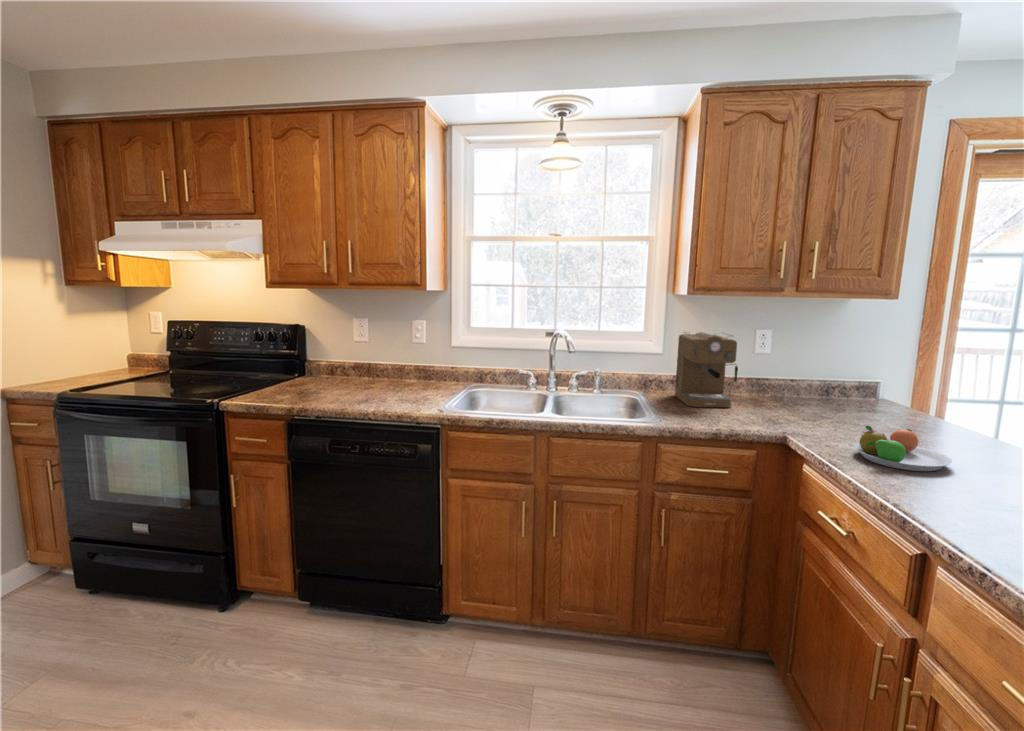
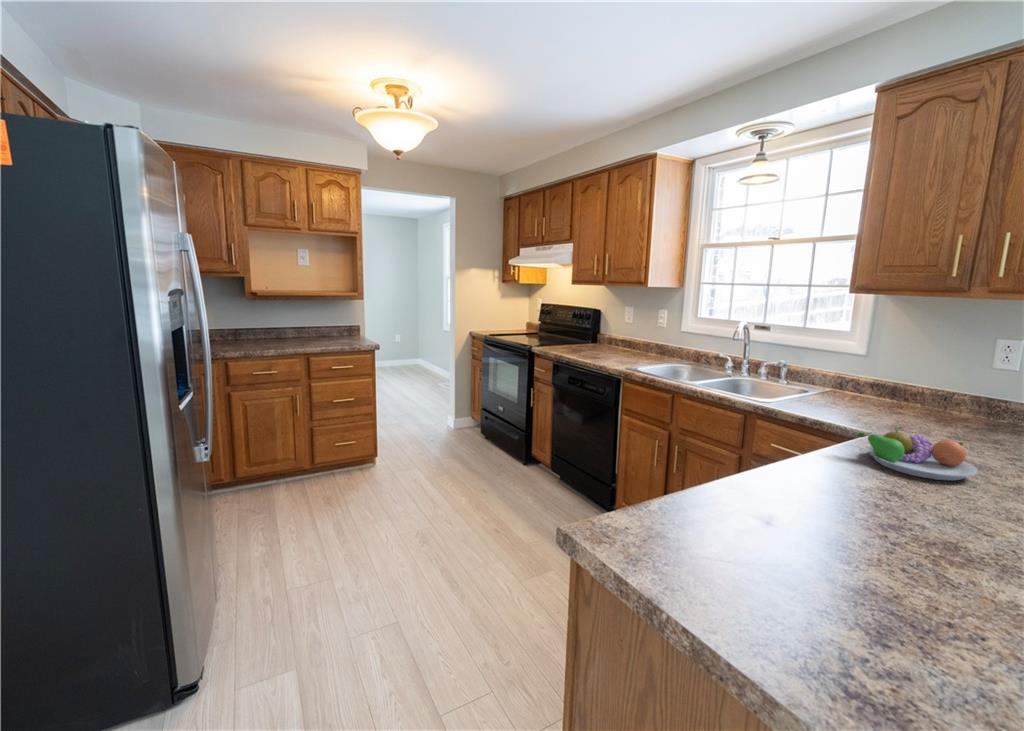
coffee maker: present [675,332,738,407] -> none [840,332,923,414]

